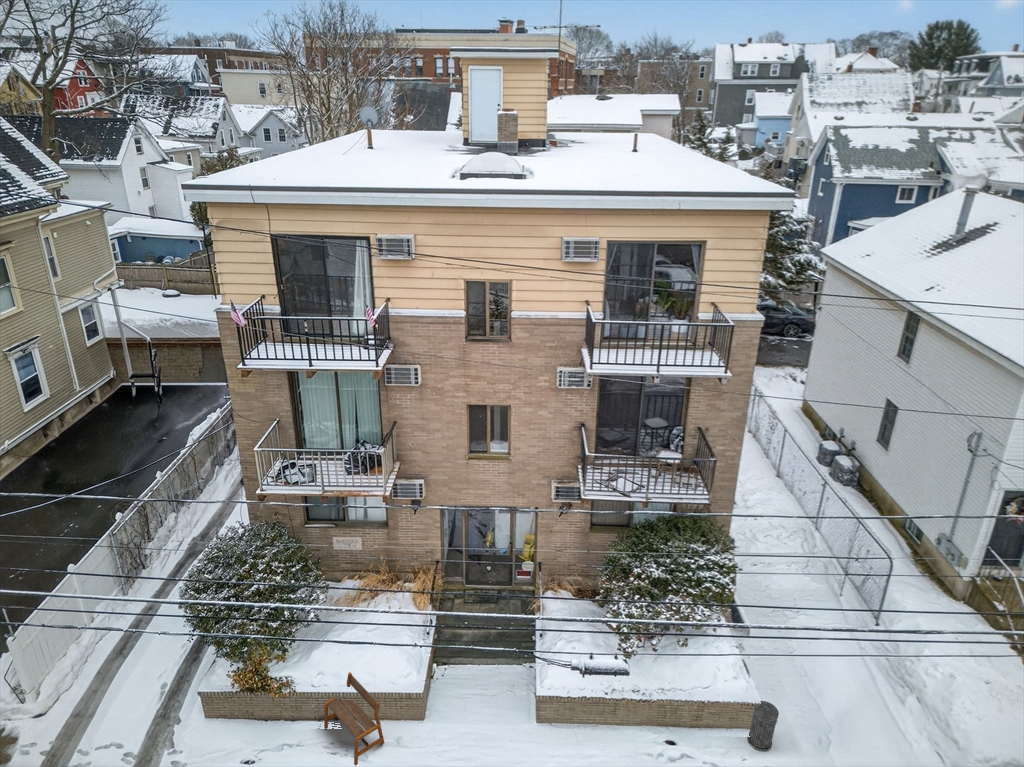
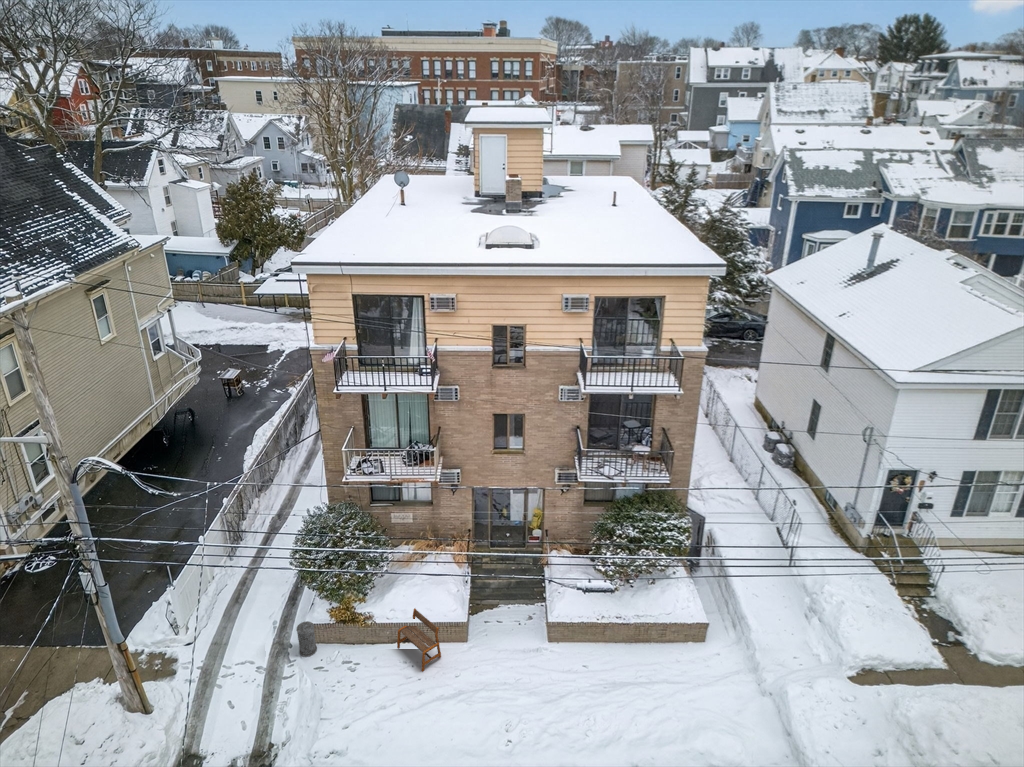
trash can: present [747,701,779,752] -> present [296,621,317,657]

